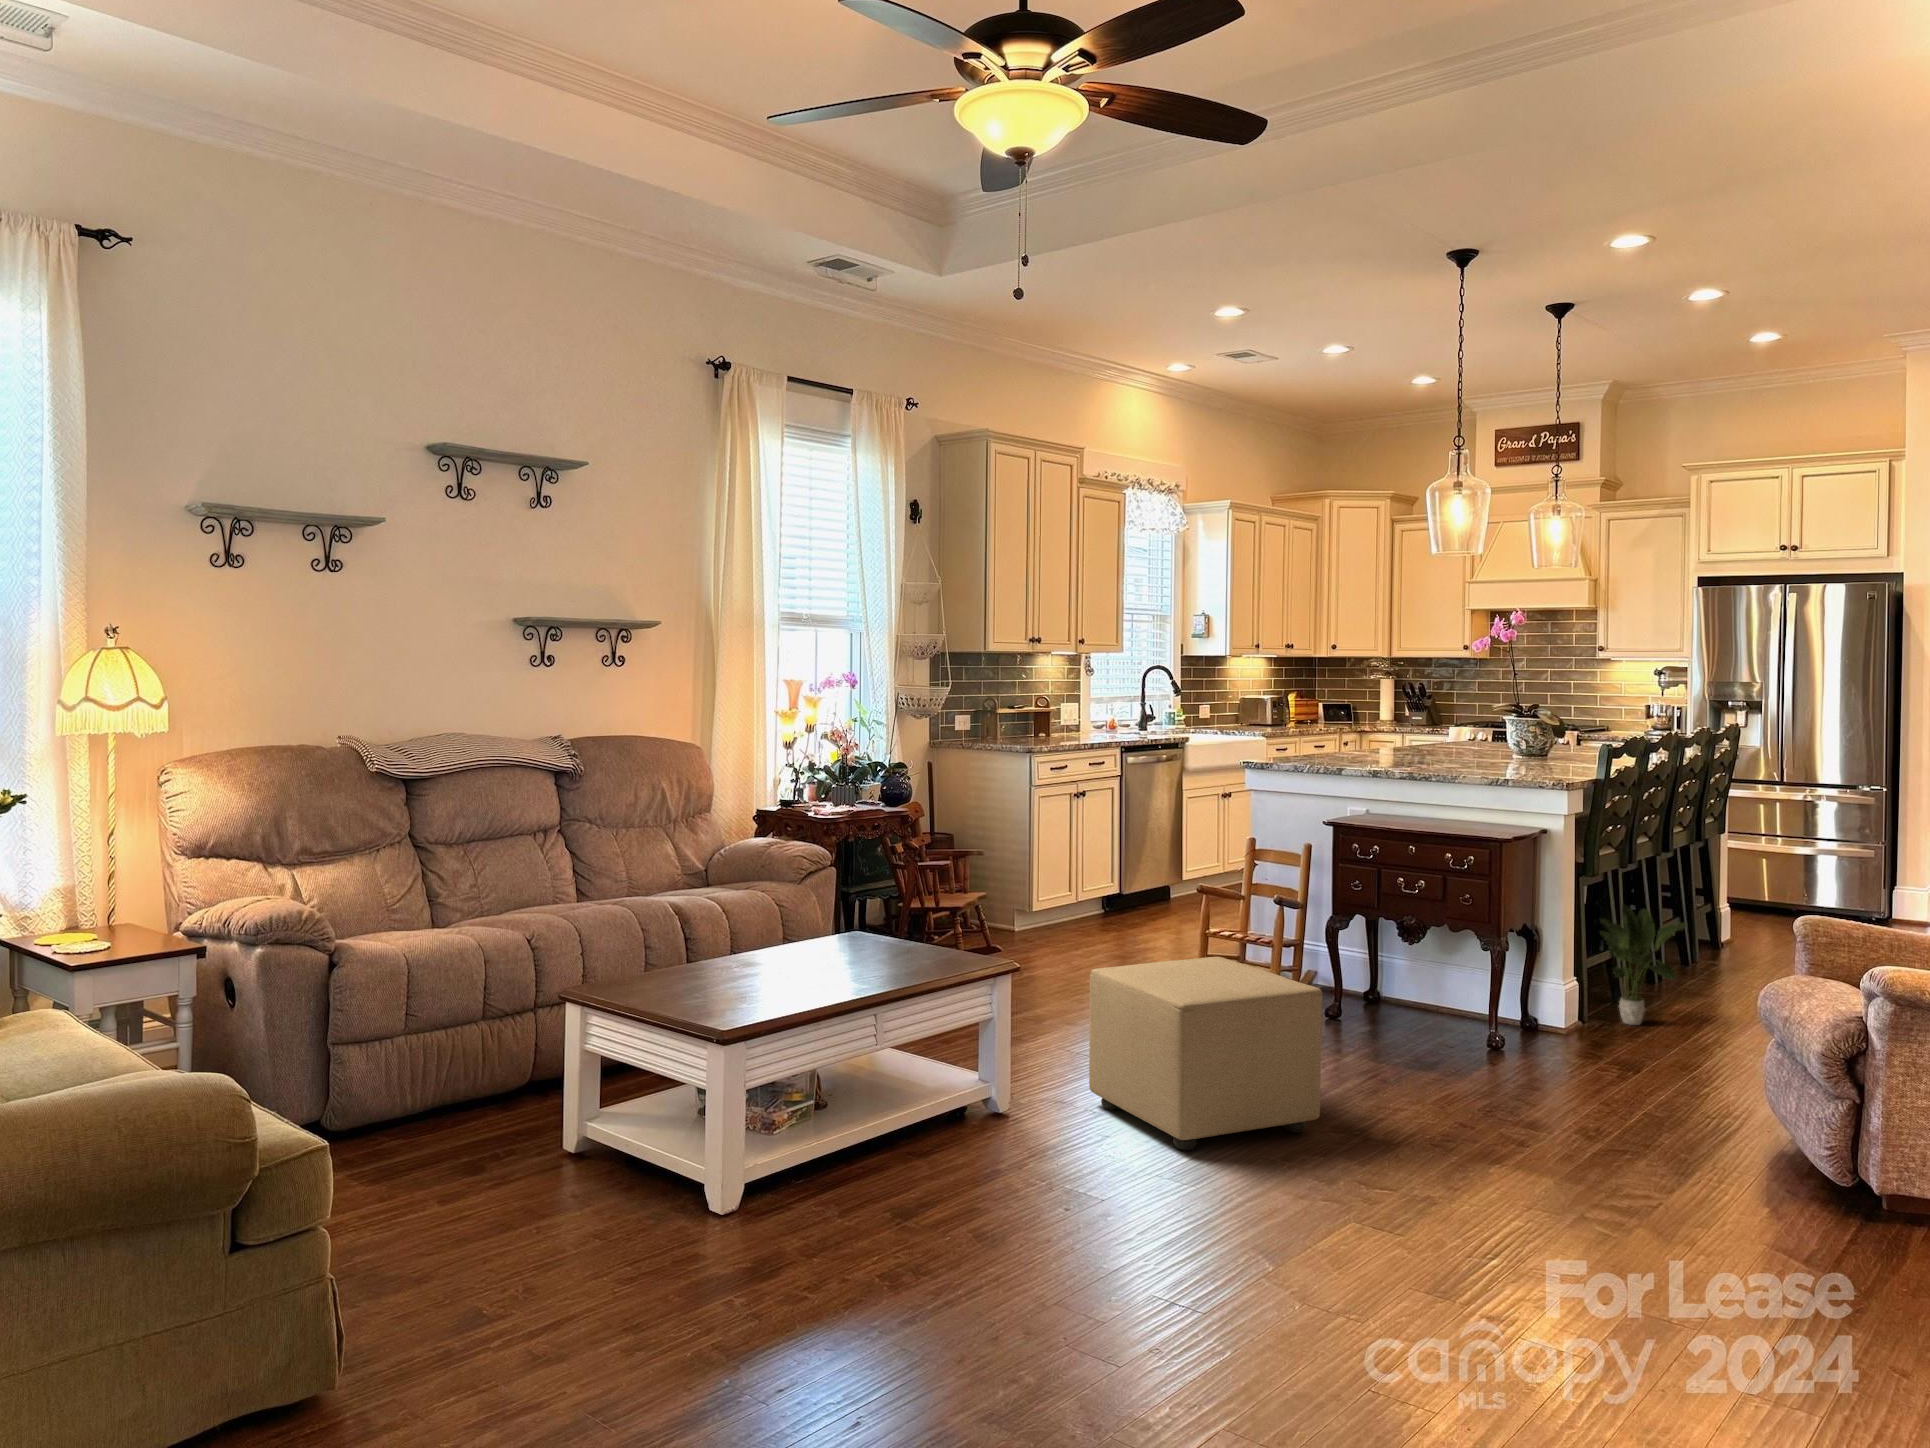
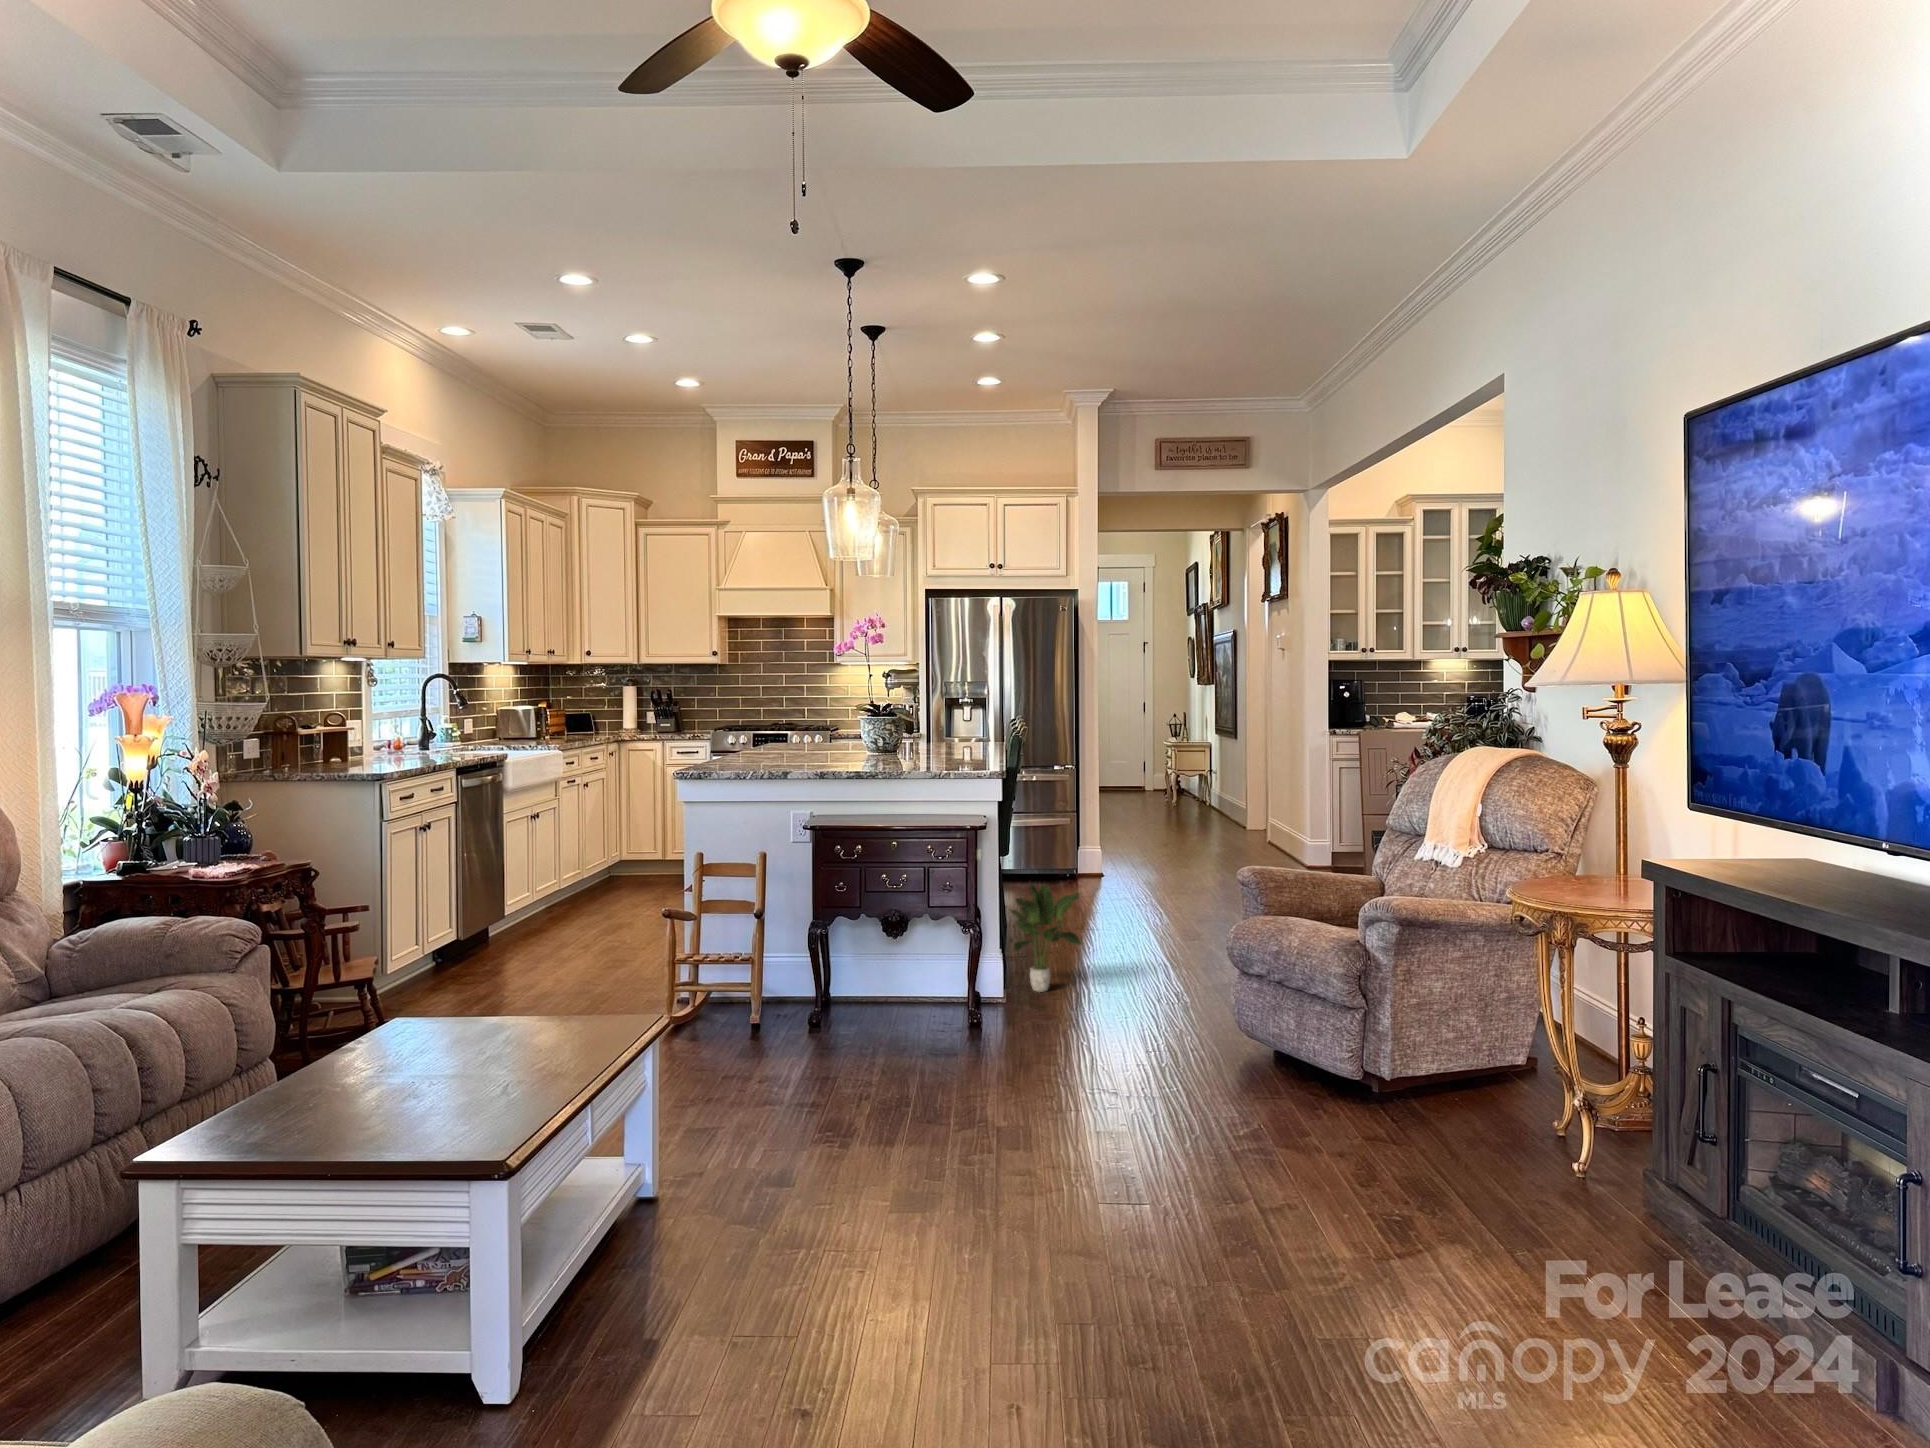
ottoman: present [1089,957,1322,1150] -> none [721,993,974,1225]

